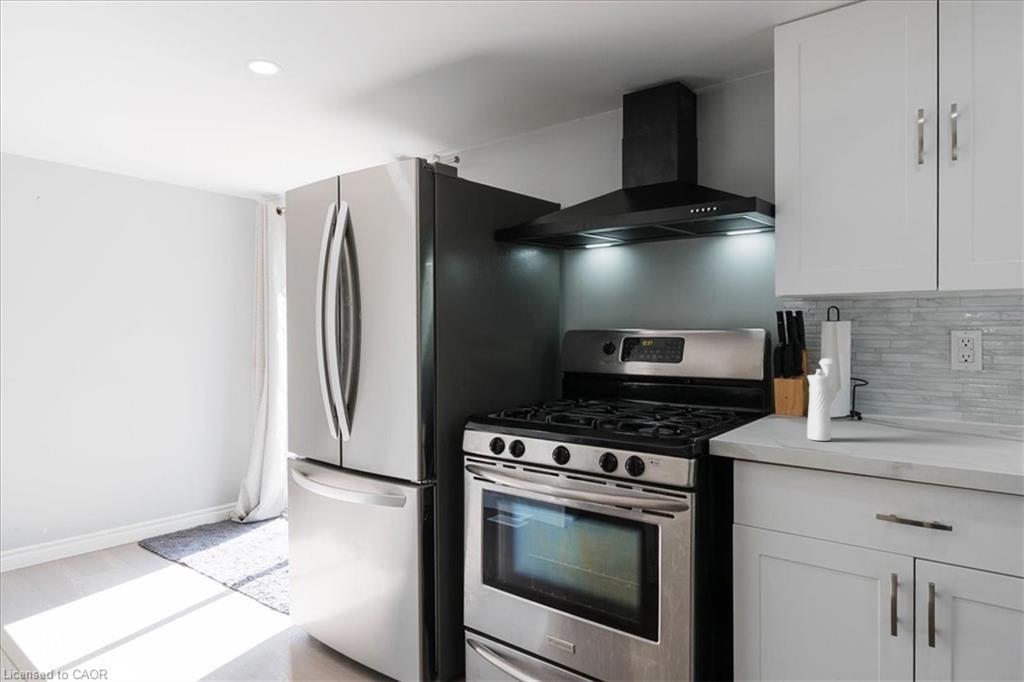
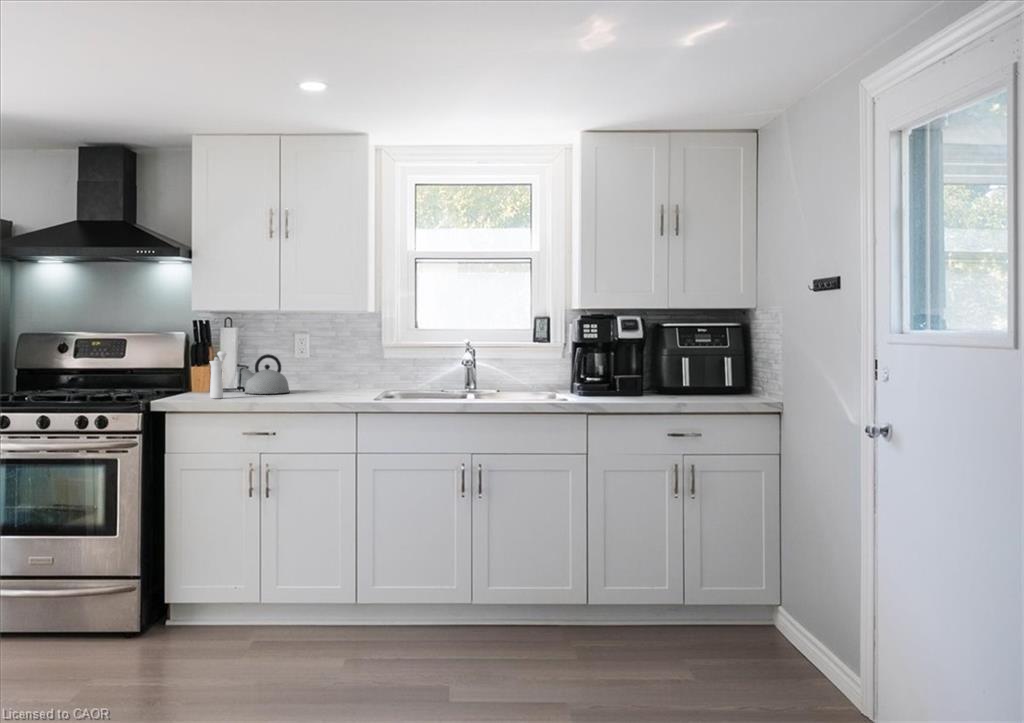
kettle: none [857,364,953,435] -> present [241,354,290,394]

